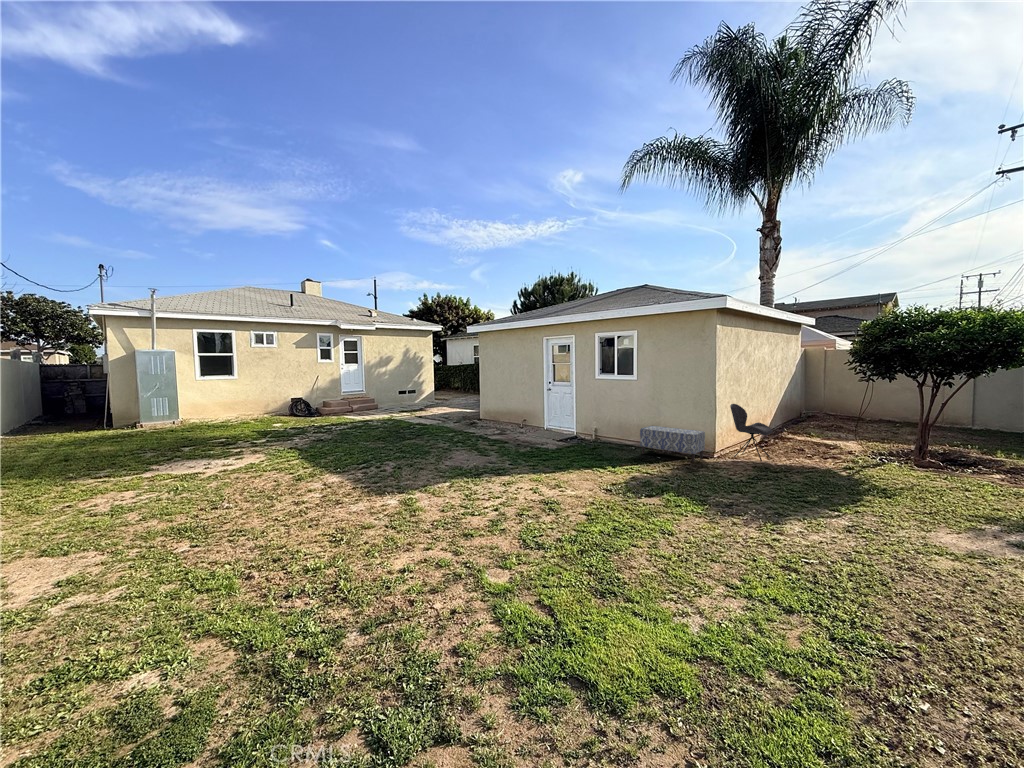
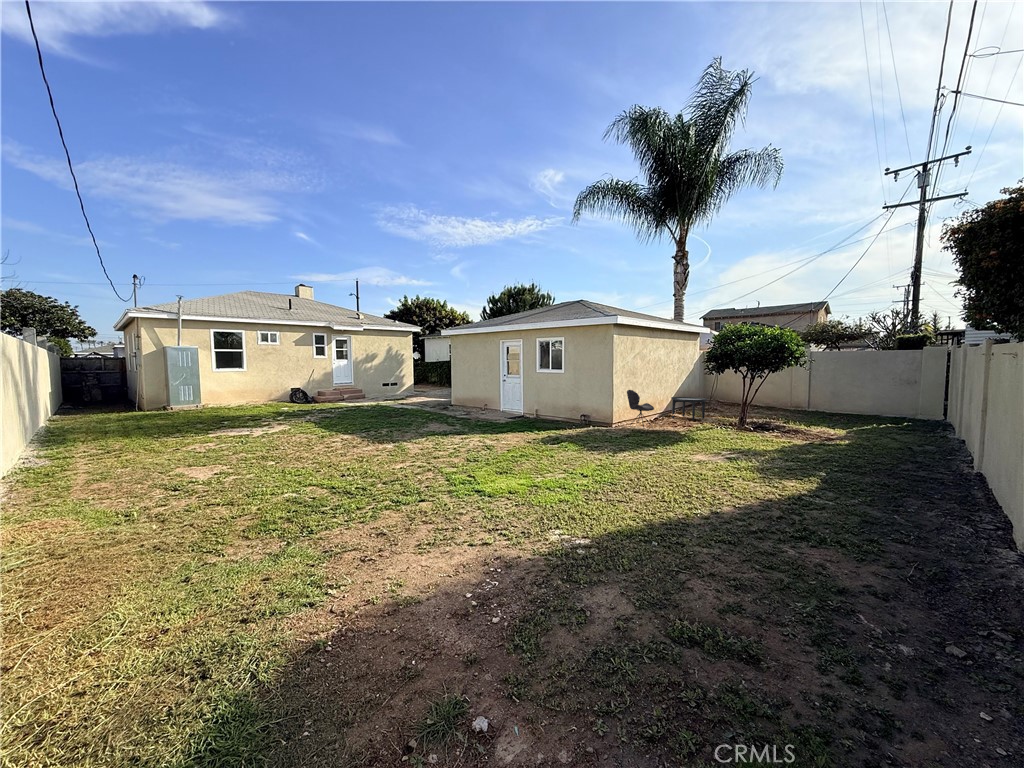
round table: none [771,409,827,442] -> present [671,397,707,420]
bench: present [640,426,705,462] -> none [564,406,608,430]

